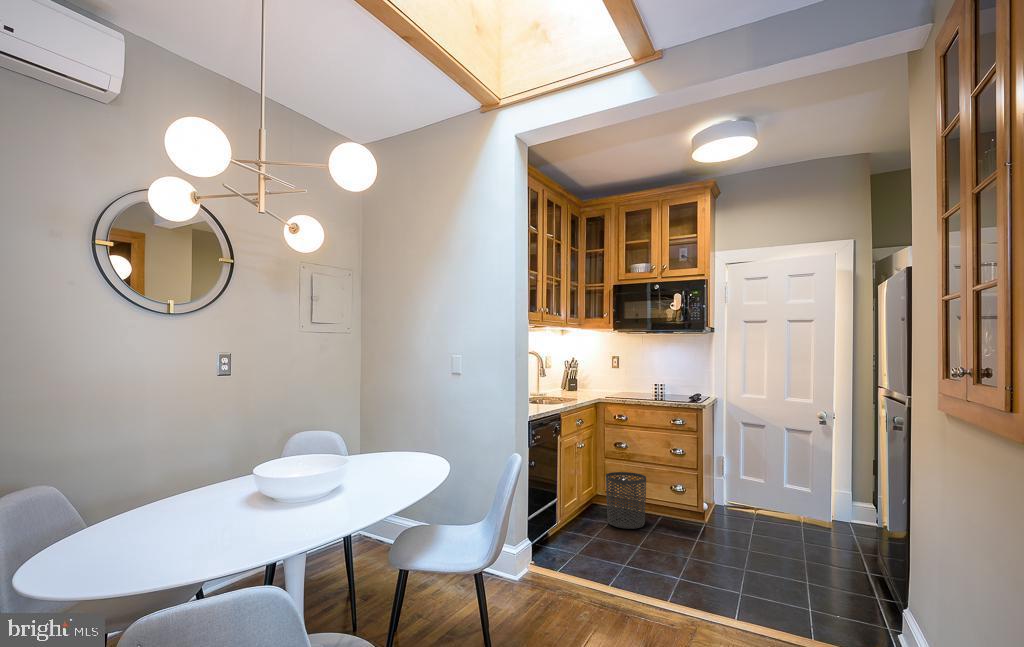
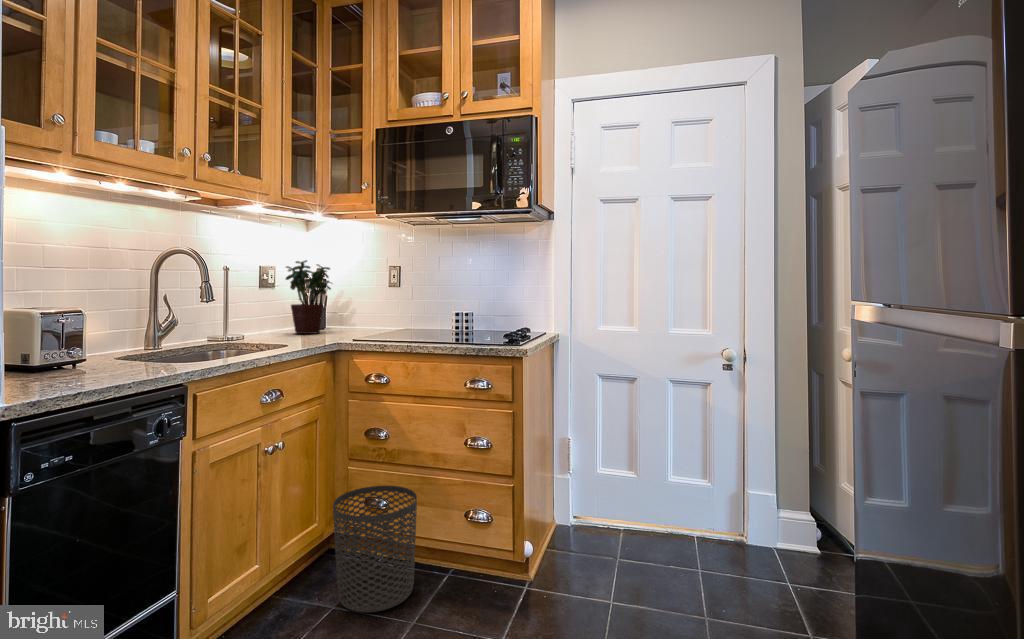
potted plant: none [560,353,585,392] -> present [286,260,331,334]

